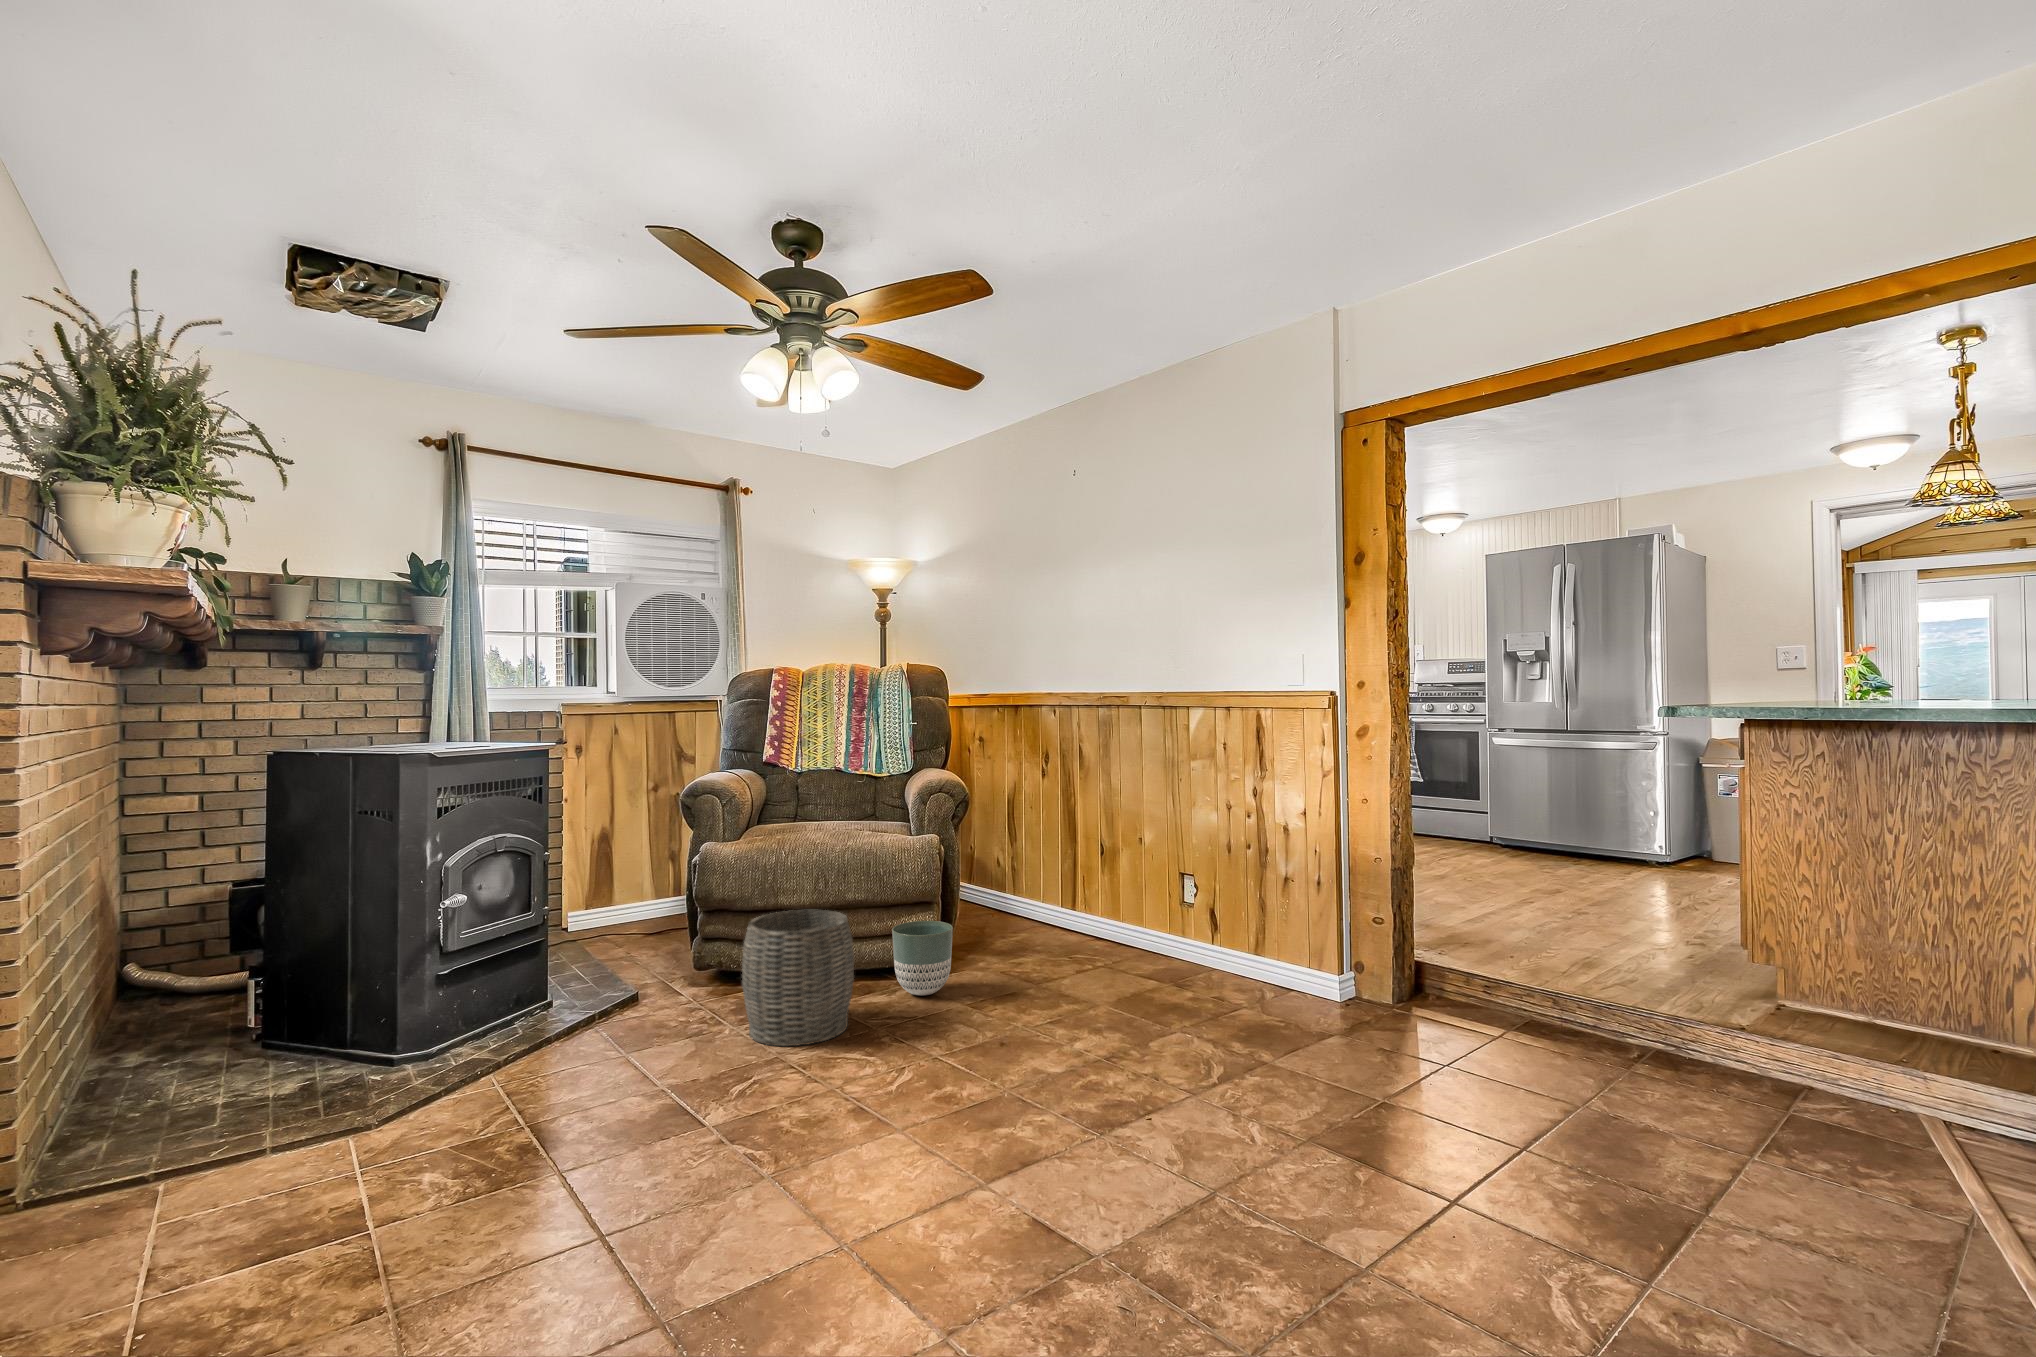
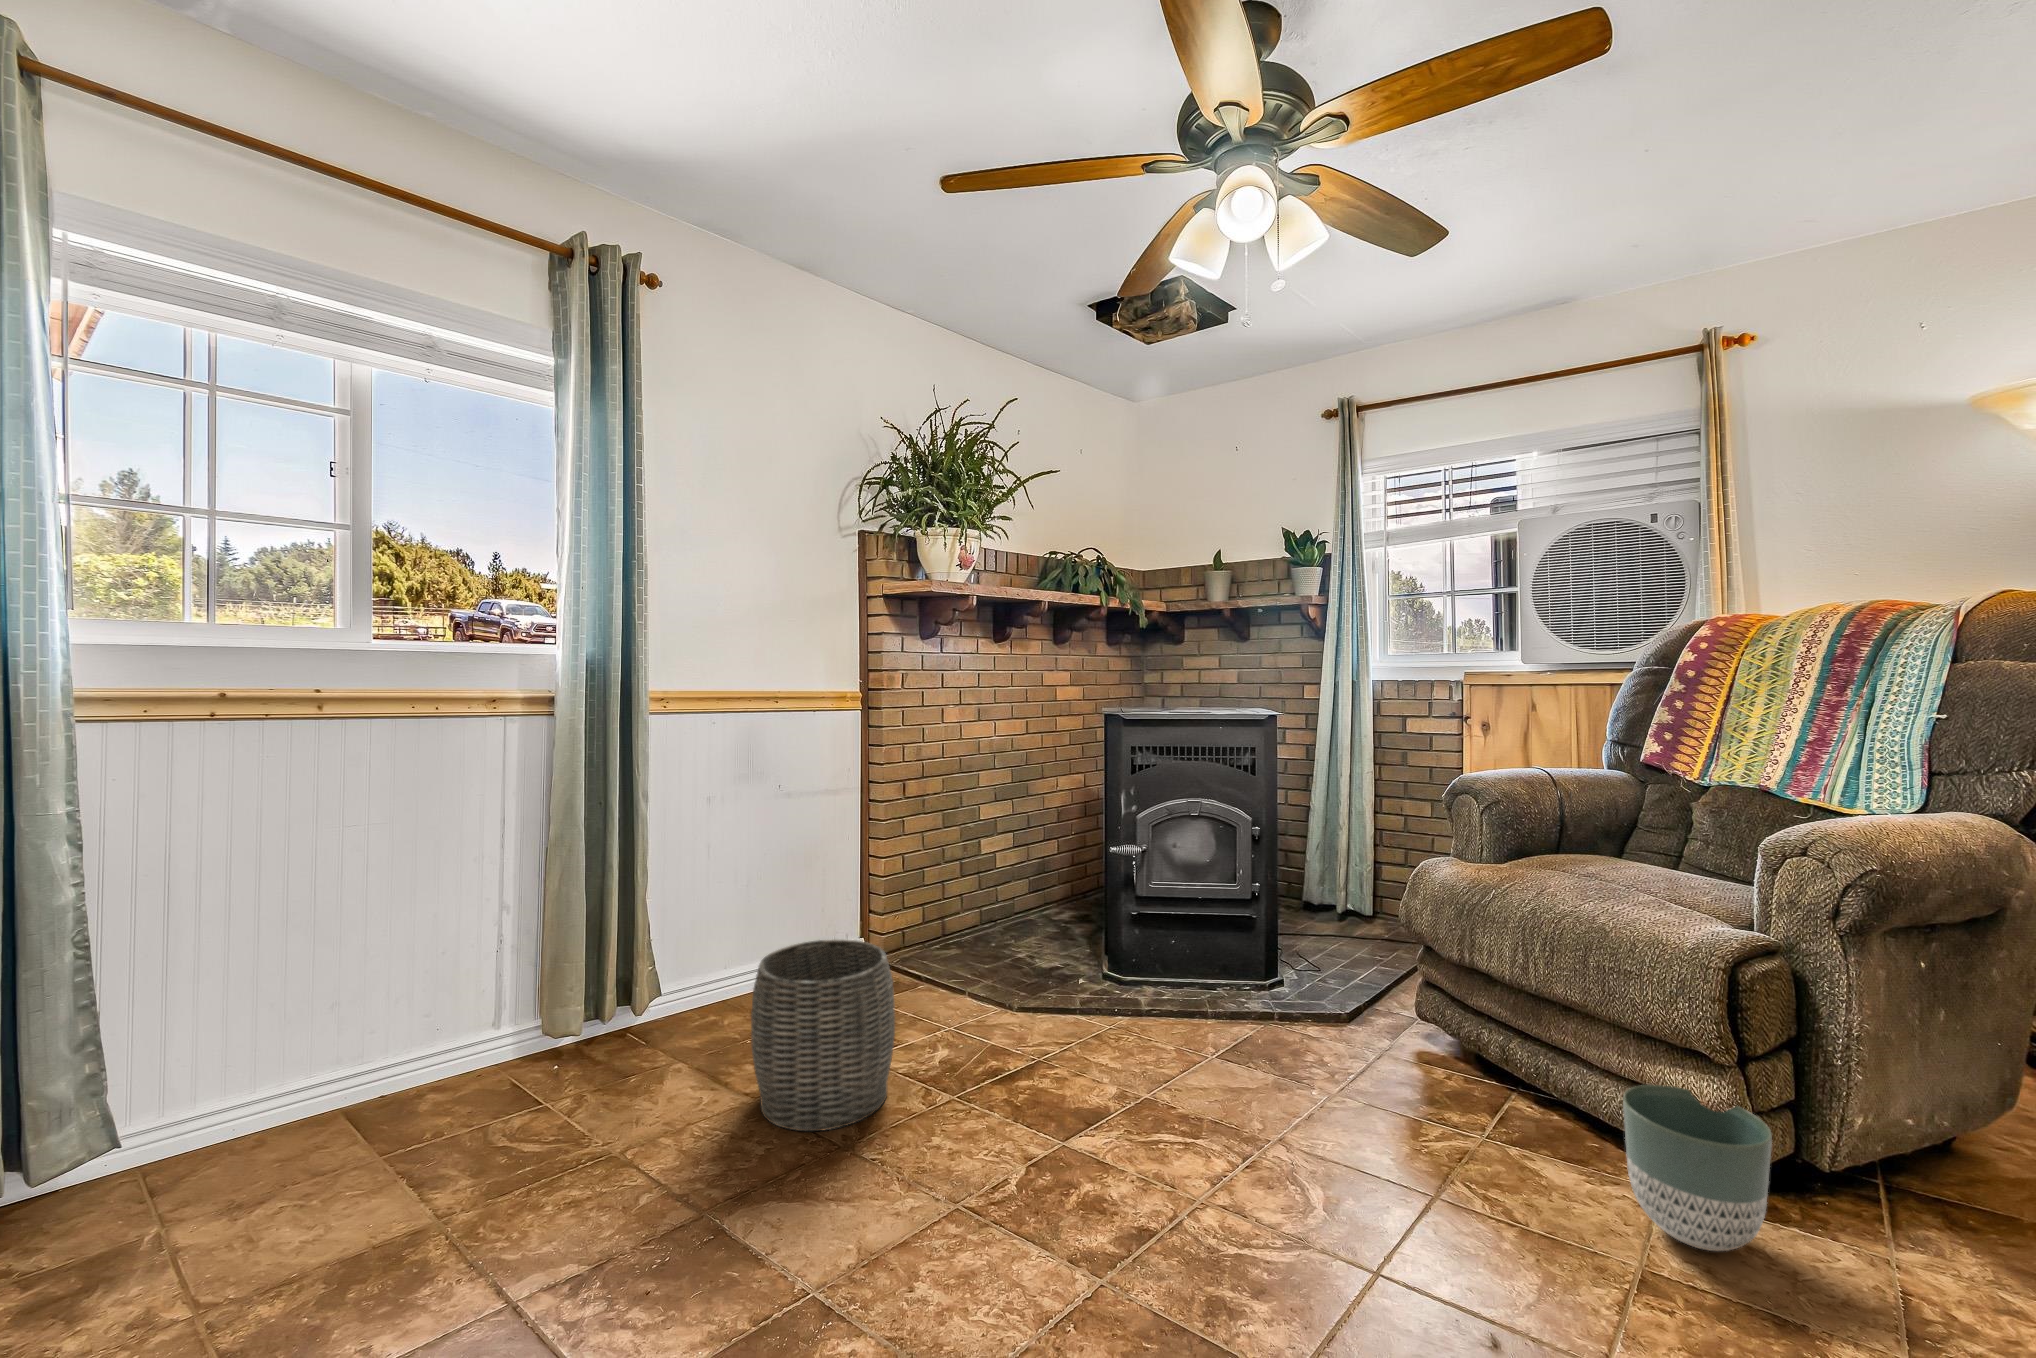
woven basket: present [742,910,854,1046] -> present [751,939,895,1131]

